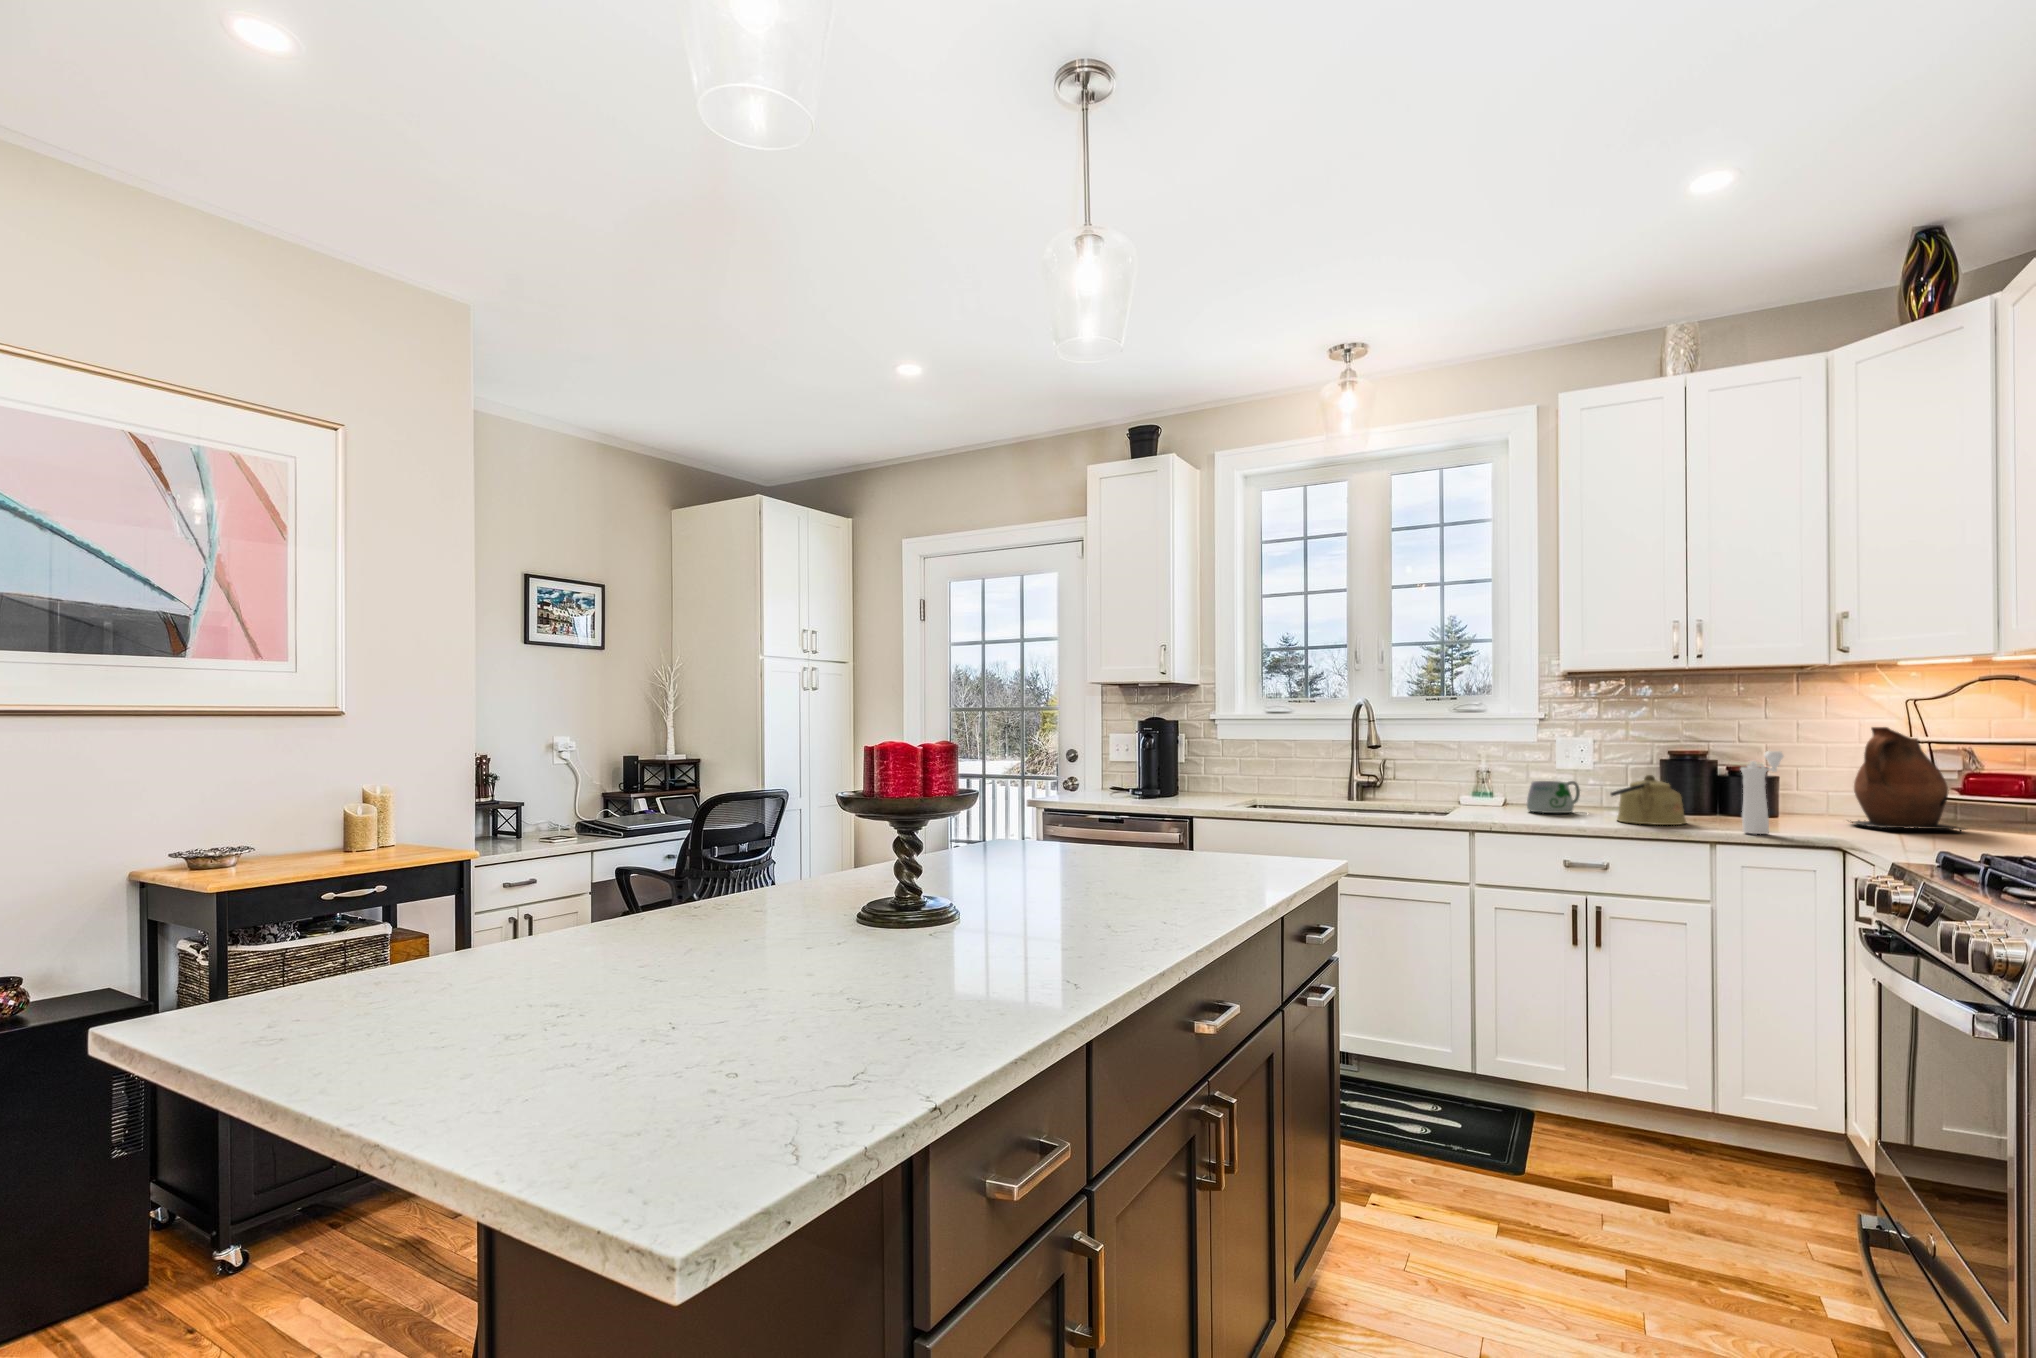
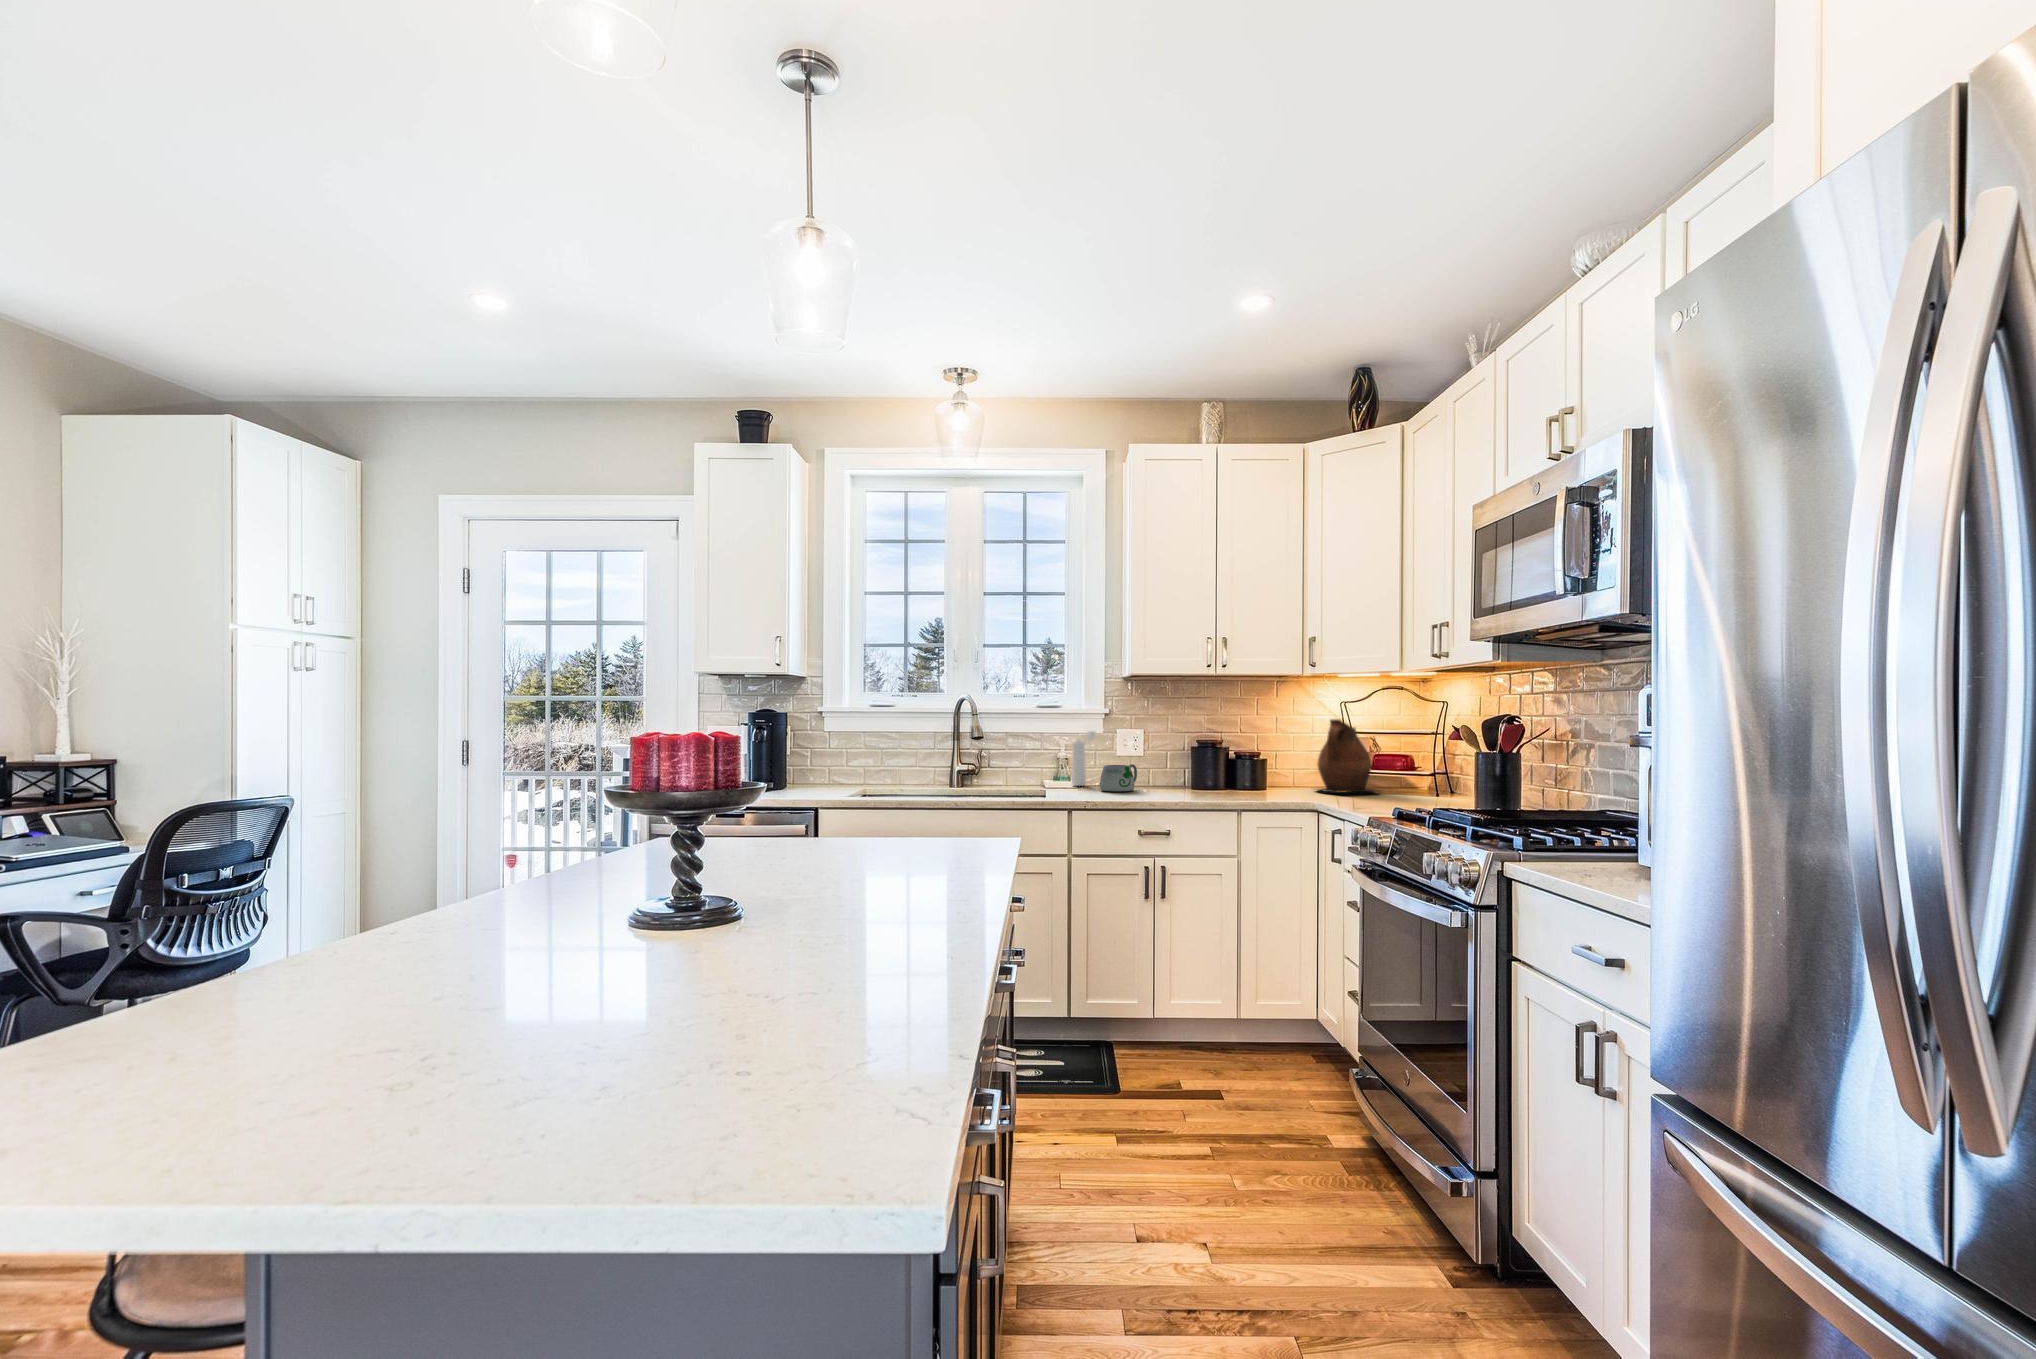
pepper mill: present [1741,751,1783,834] -> present [1072,731,1096,786]
kettle: present [1611,775,1687,825] -> none [1167,758,1218,797]

